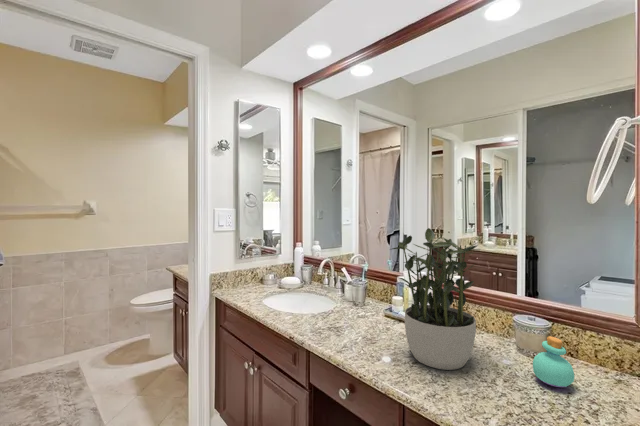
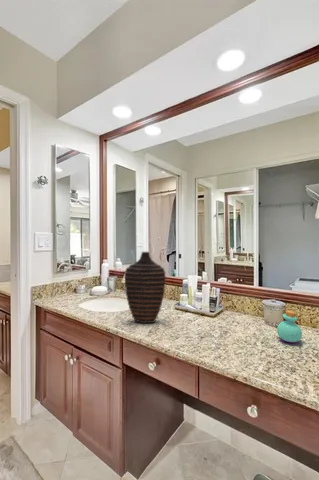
potted plant: present [392,228,478,370] -> none [184,242,244,340]
decorative vase: none [314,238,368,333] -> present [124,252,166,323]

